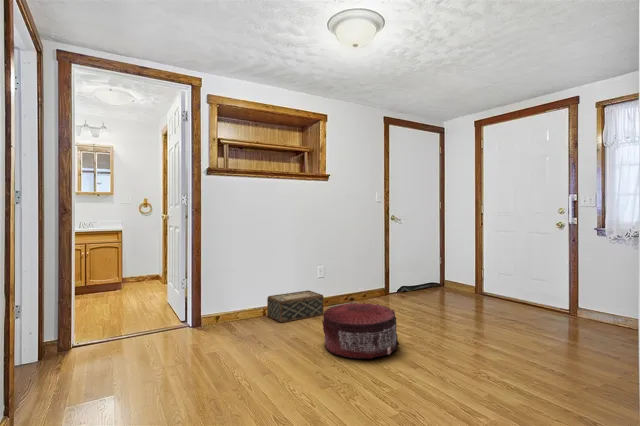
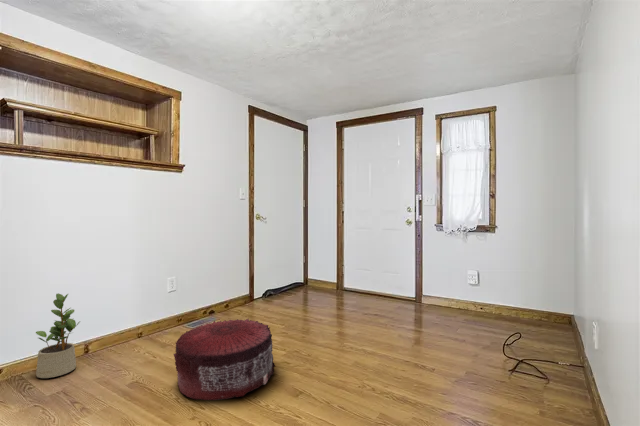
potted plant: none [237,271,264,327] -> present [36,293,79,378]
woven basket: present [267,290,323,322] -> none [91,308,175,359]

